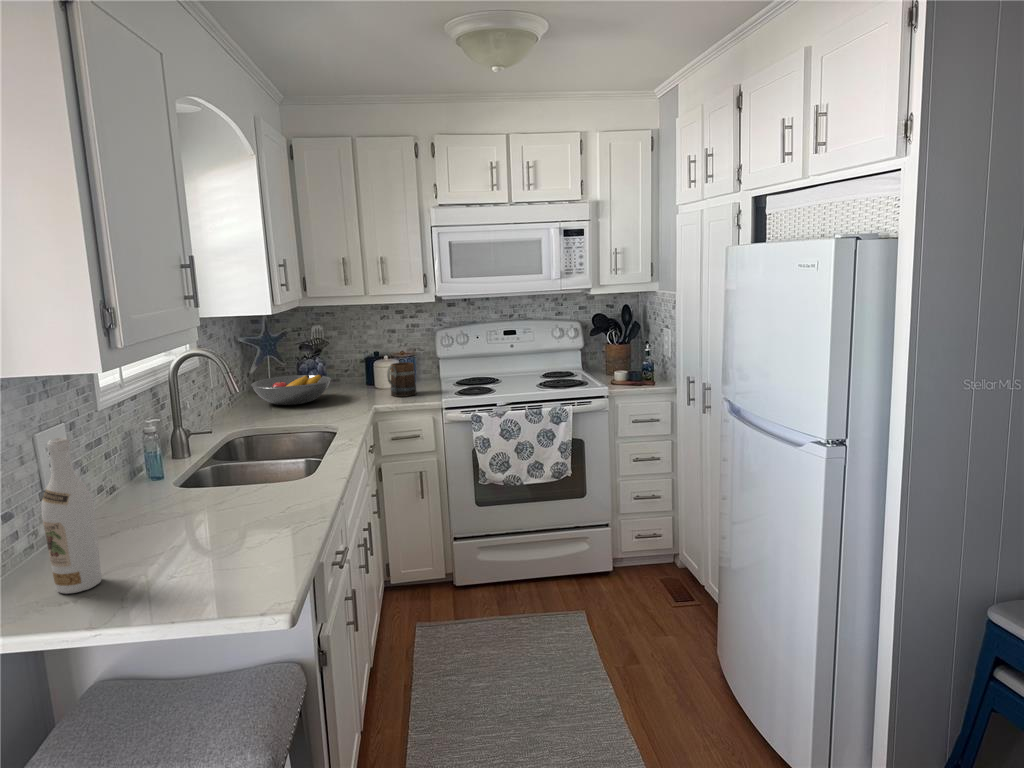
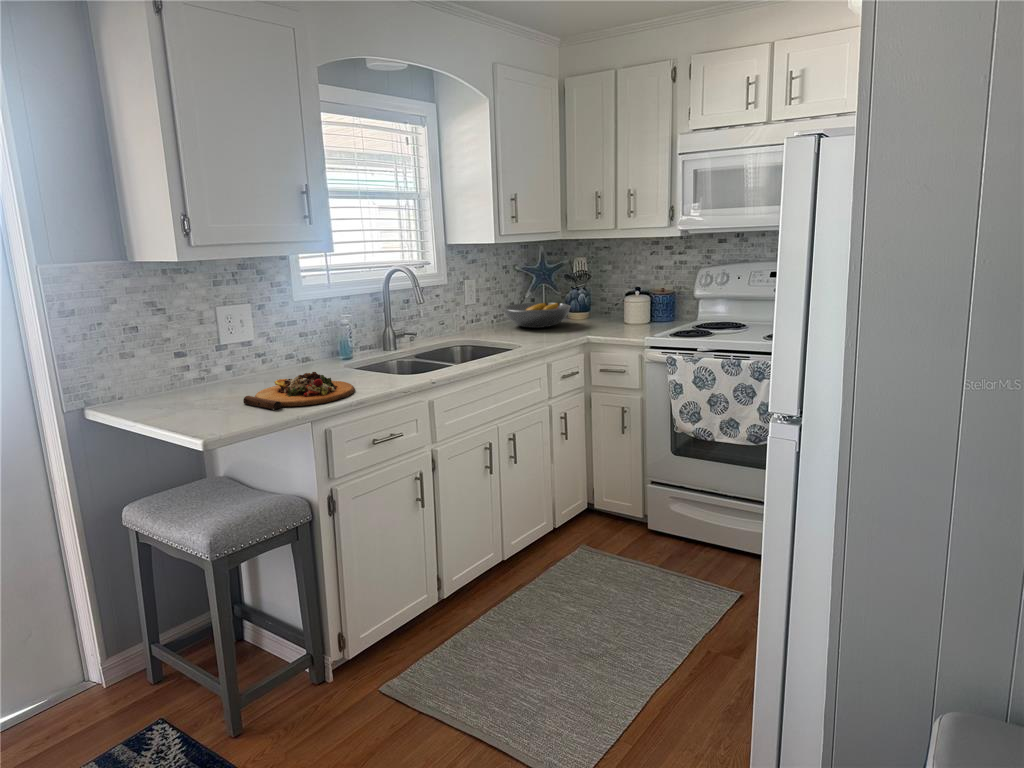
mug: present [387,362,416,397] -> none [612,298,648,332]
wine bottle: present [41,438,102,594] -> none [161,313,199,415]
cutting board: none [137,490,276,552] -> present [243,372,355,410]

